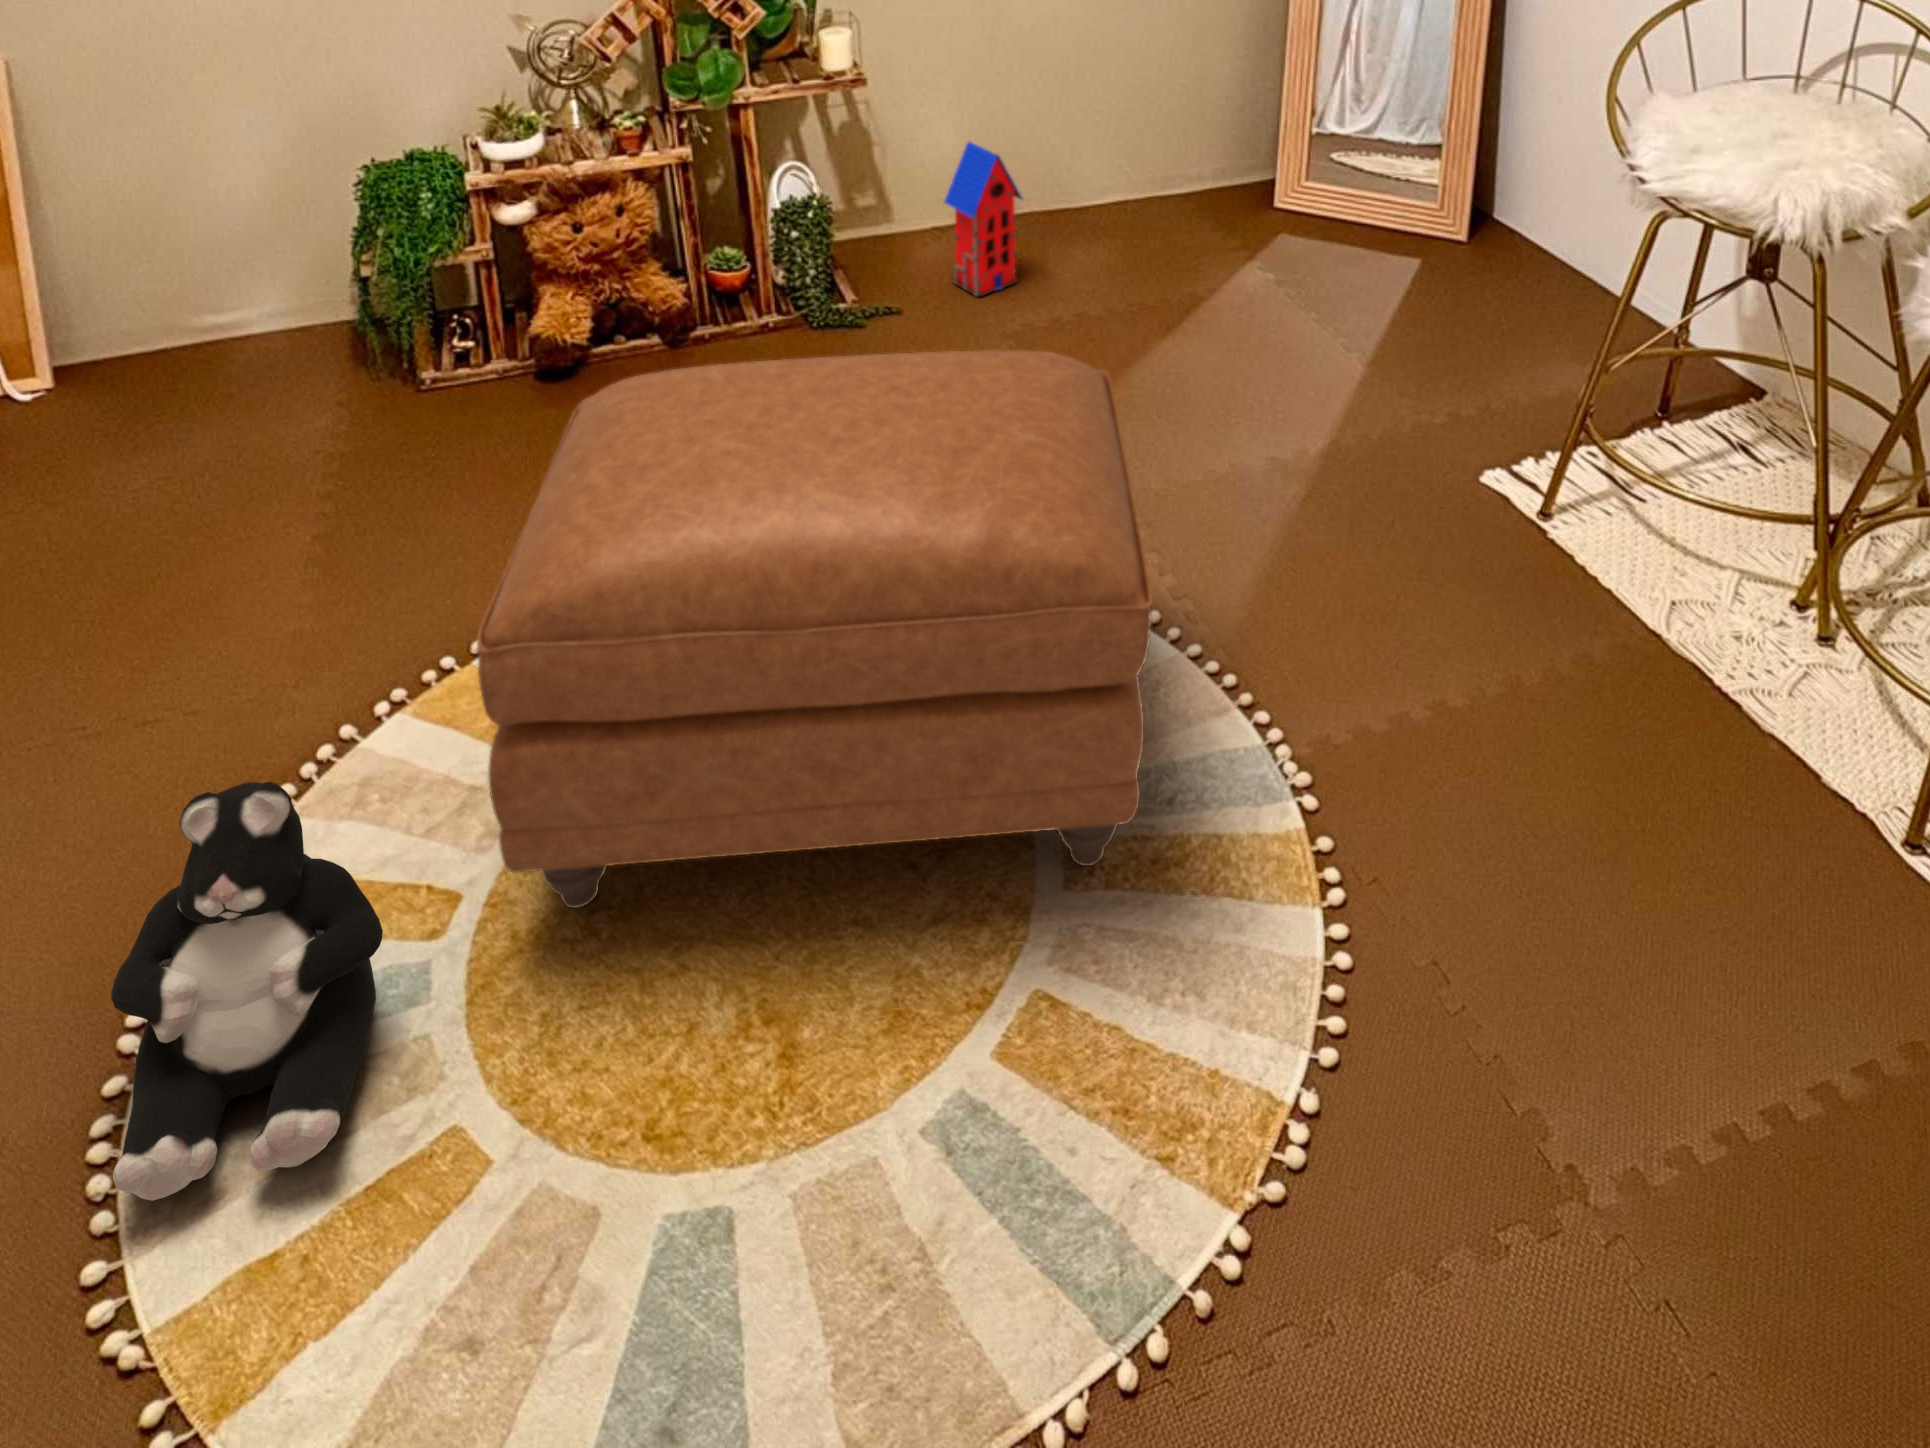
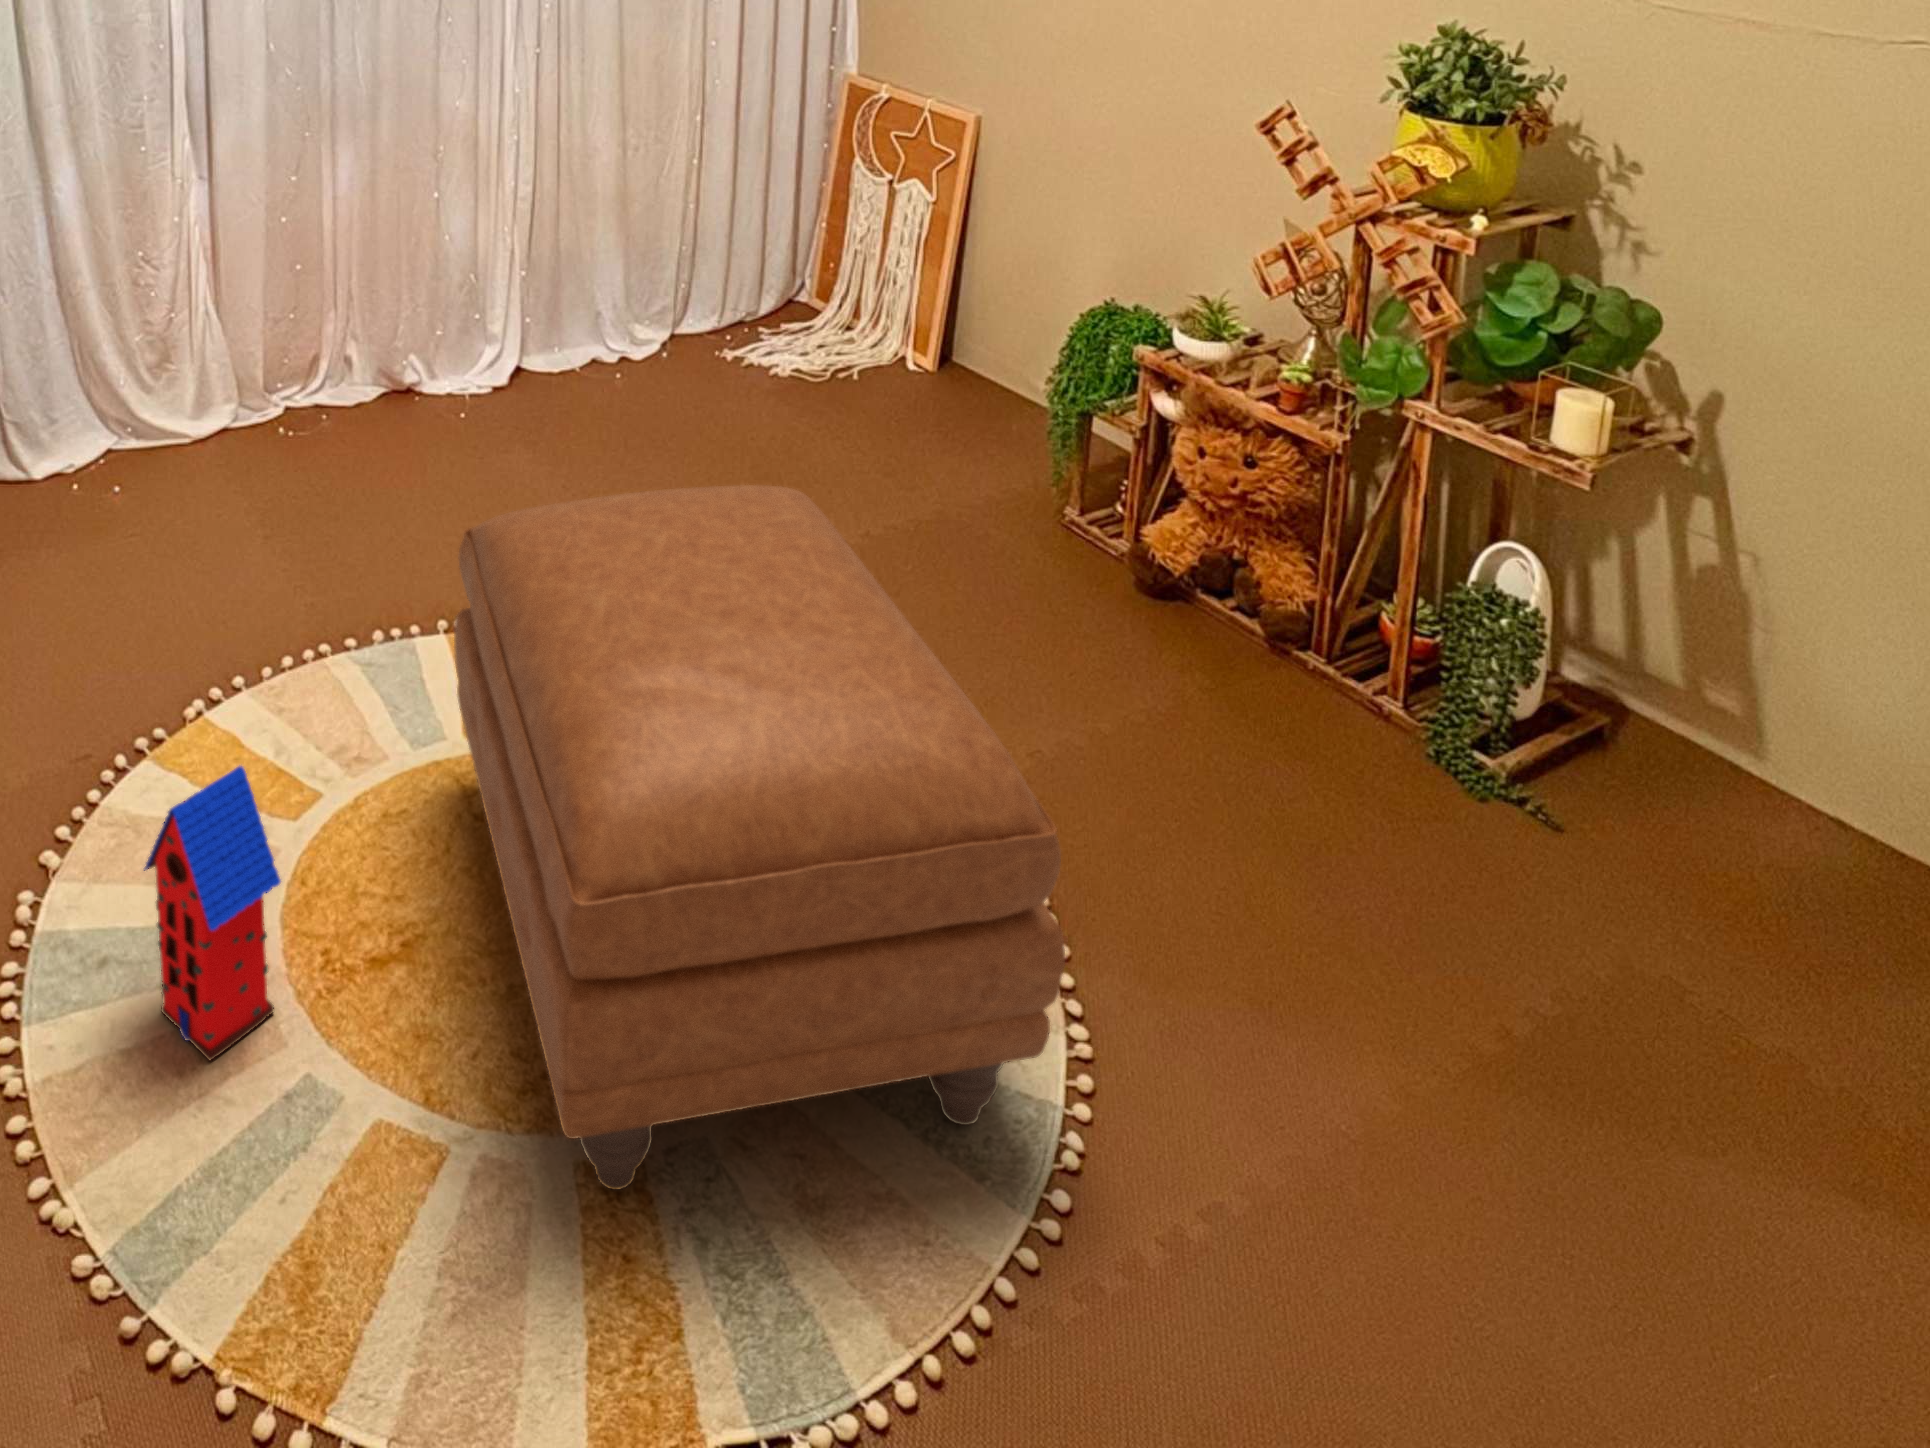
toy house: present [944,142,1022,296] -> present [144,765,281,1060]
plush toy: present [111,782,383,1201] -> none [267,504,453,734]

